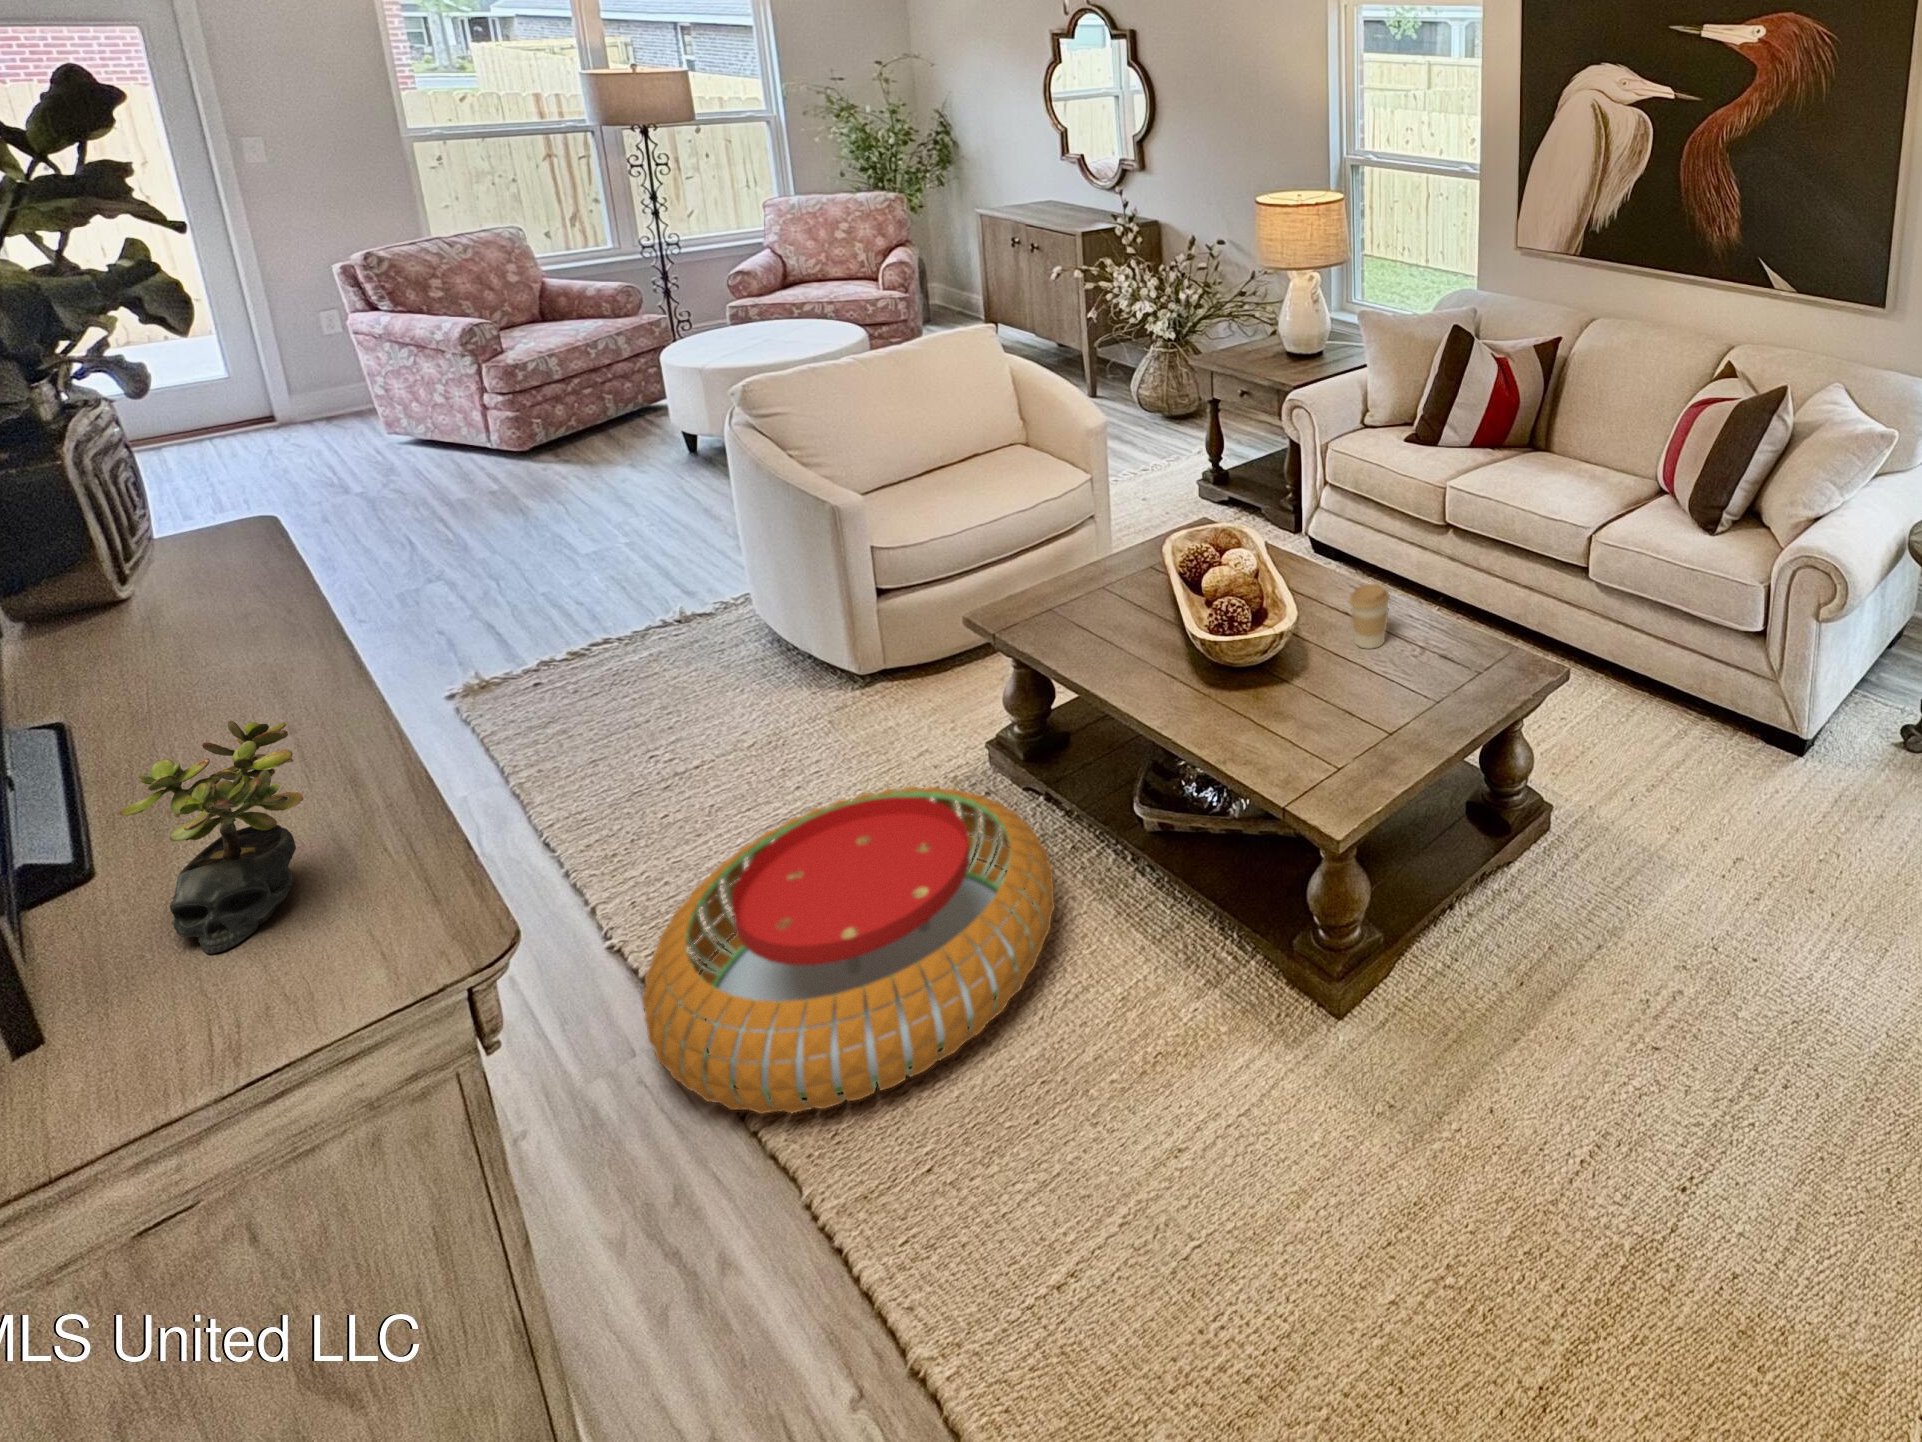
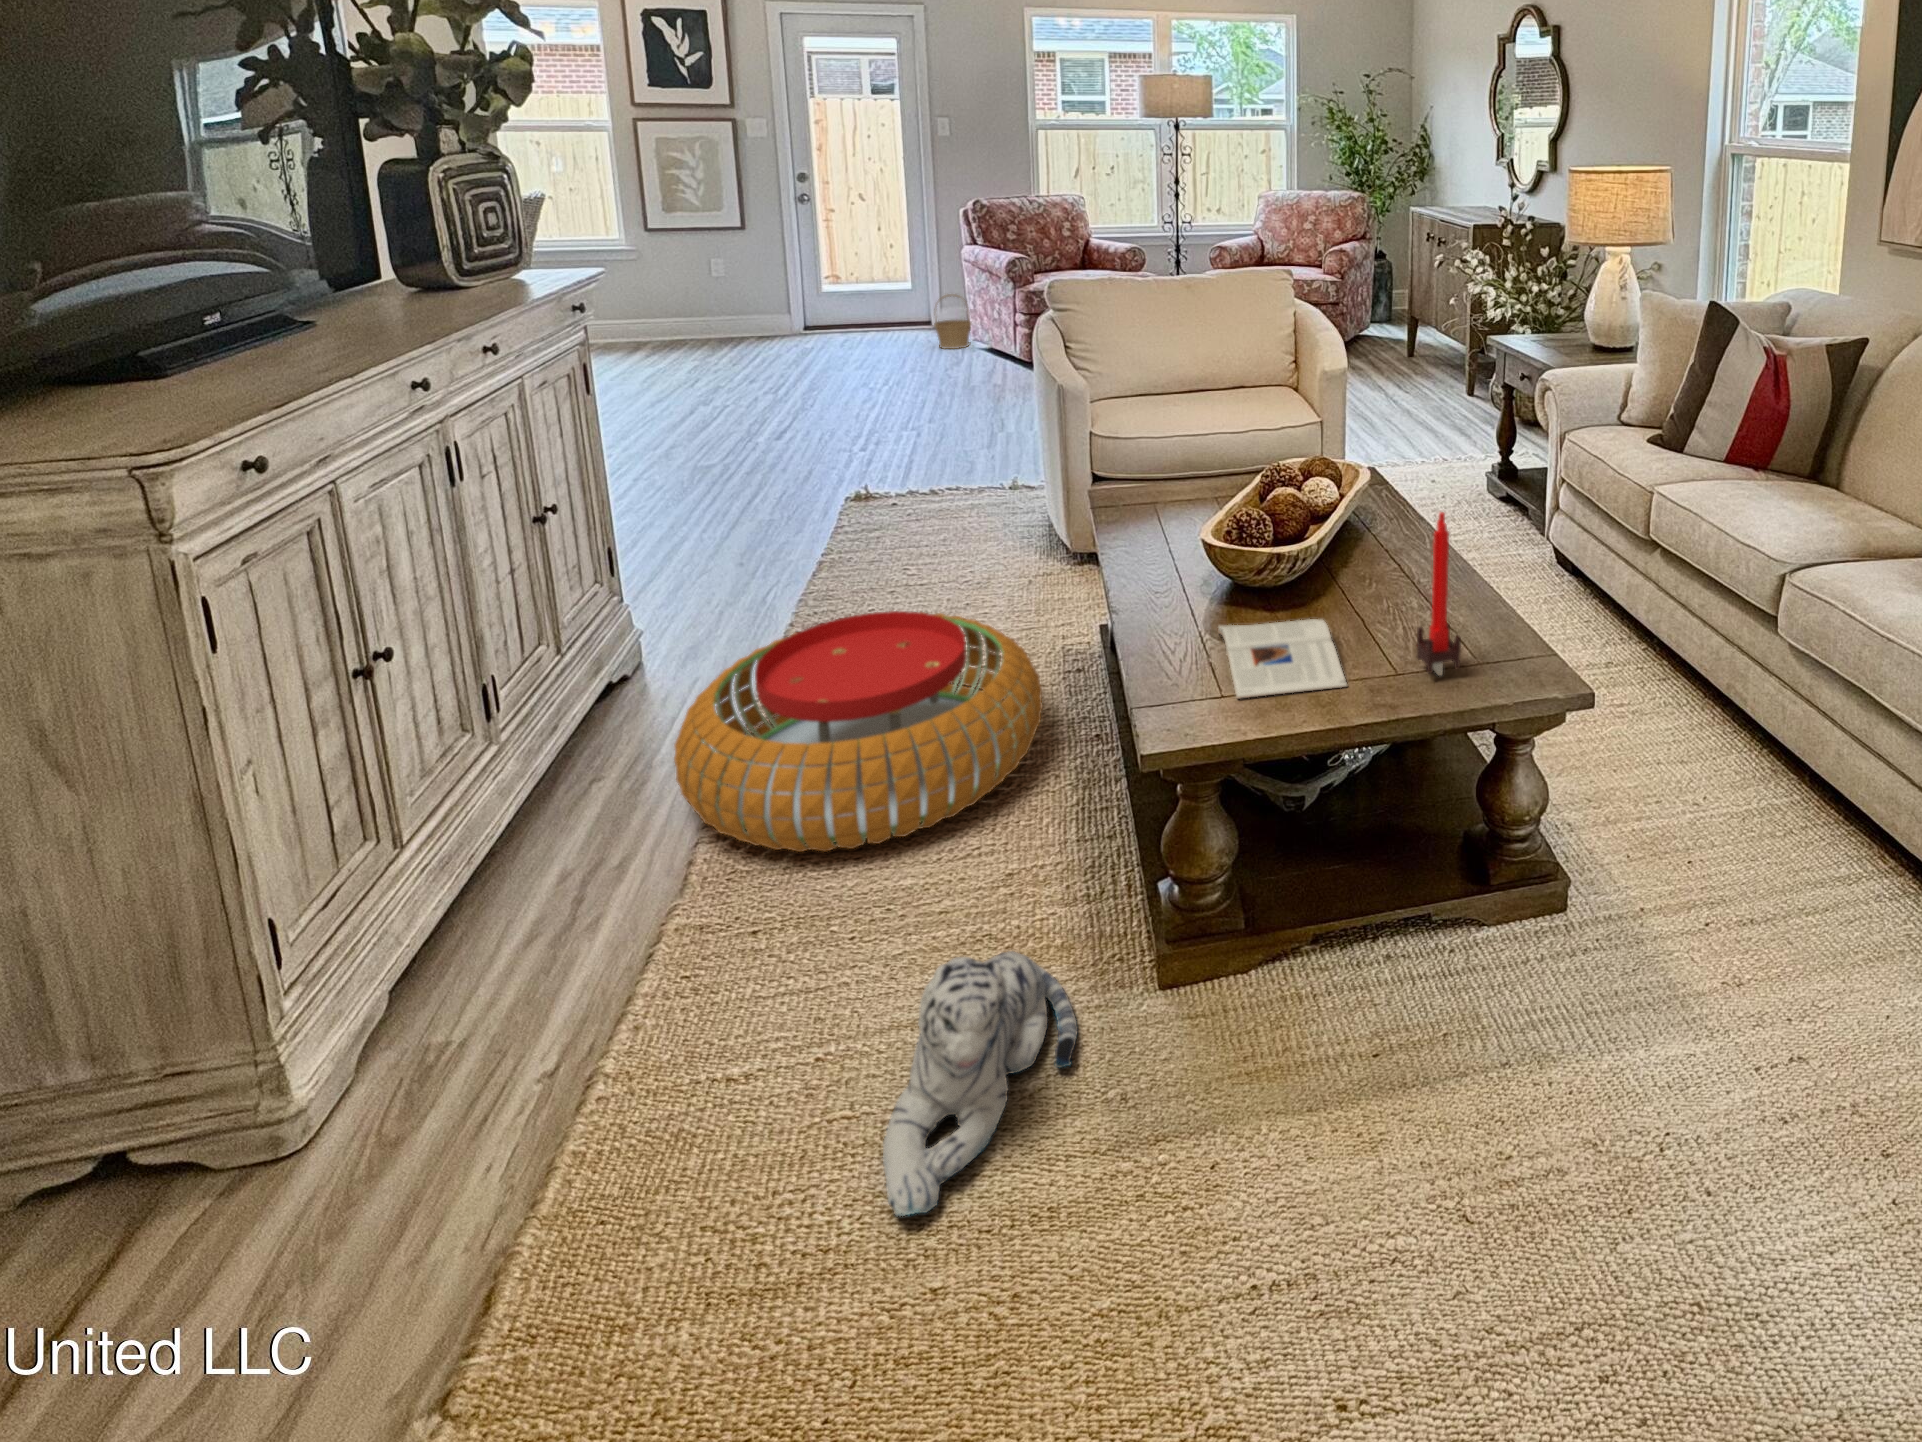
basket: none [314,379,383,455] -> present [934,294,971,349]
candle: none [1454,570,1491,695] -> present [1417,512,1461,675]
coffee cup: present [1349,584,1390,649] -> none [1365,530,1414,605]
magazine: none [1278,678,1427,768] -> present [1218,619,1347,699]
succulent plant: present [119,721,303,954] -> none [58,255,203,407]
plush toy: none [1206,1049,1341,1282] -> present [883,951,1078,1216]

